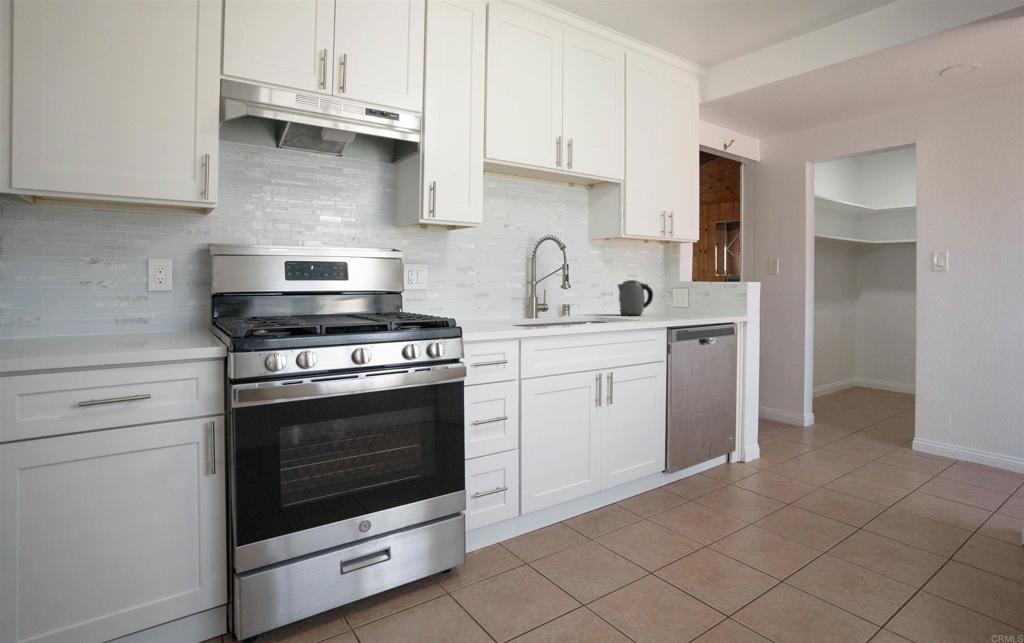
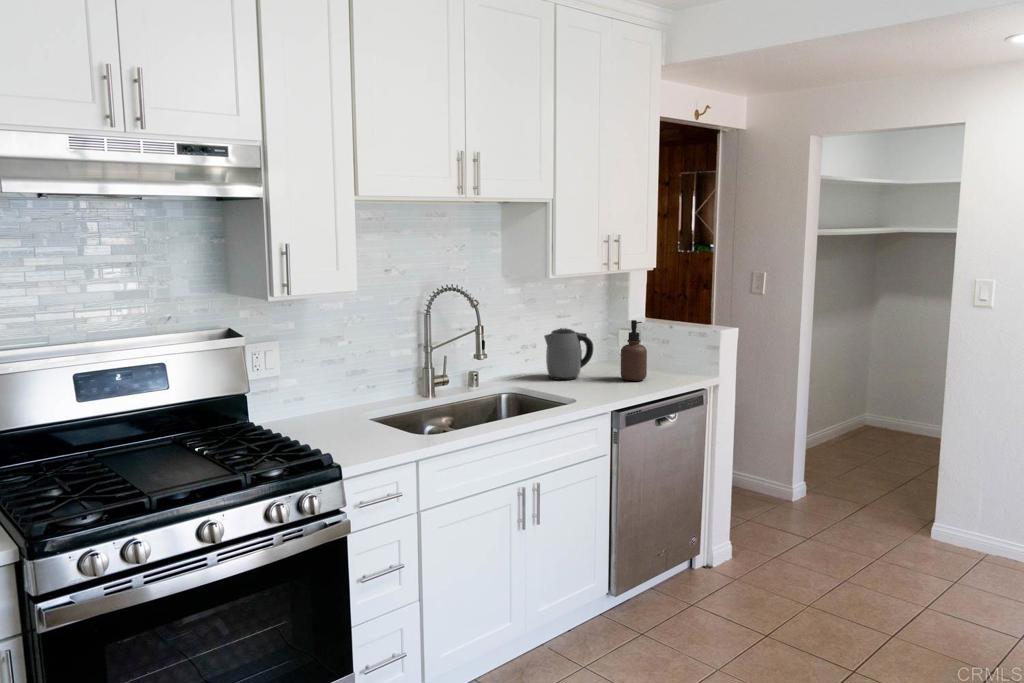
soap dispenser: none [673,273,693,316] -> present [621,320,647,381]

